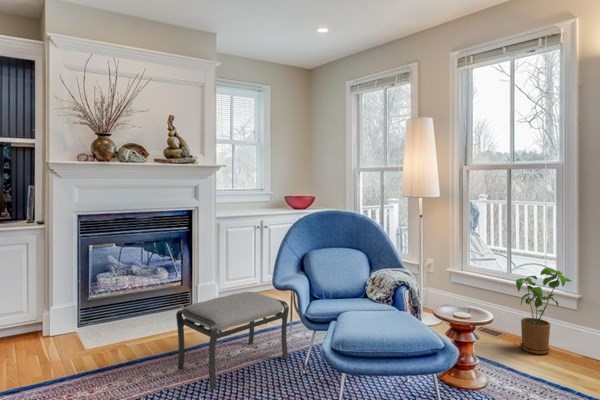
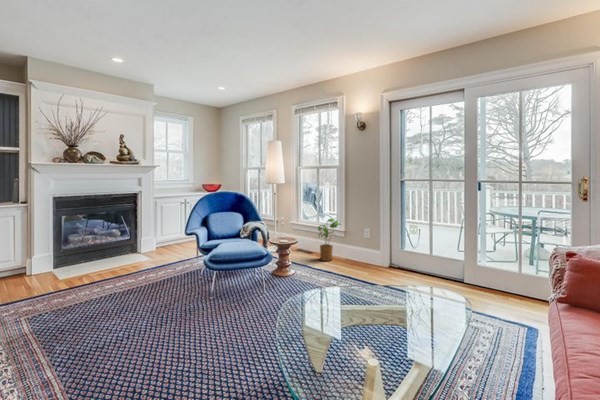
ottoman: present [176,292,289,389] -> none [126,238,196,289]

